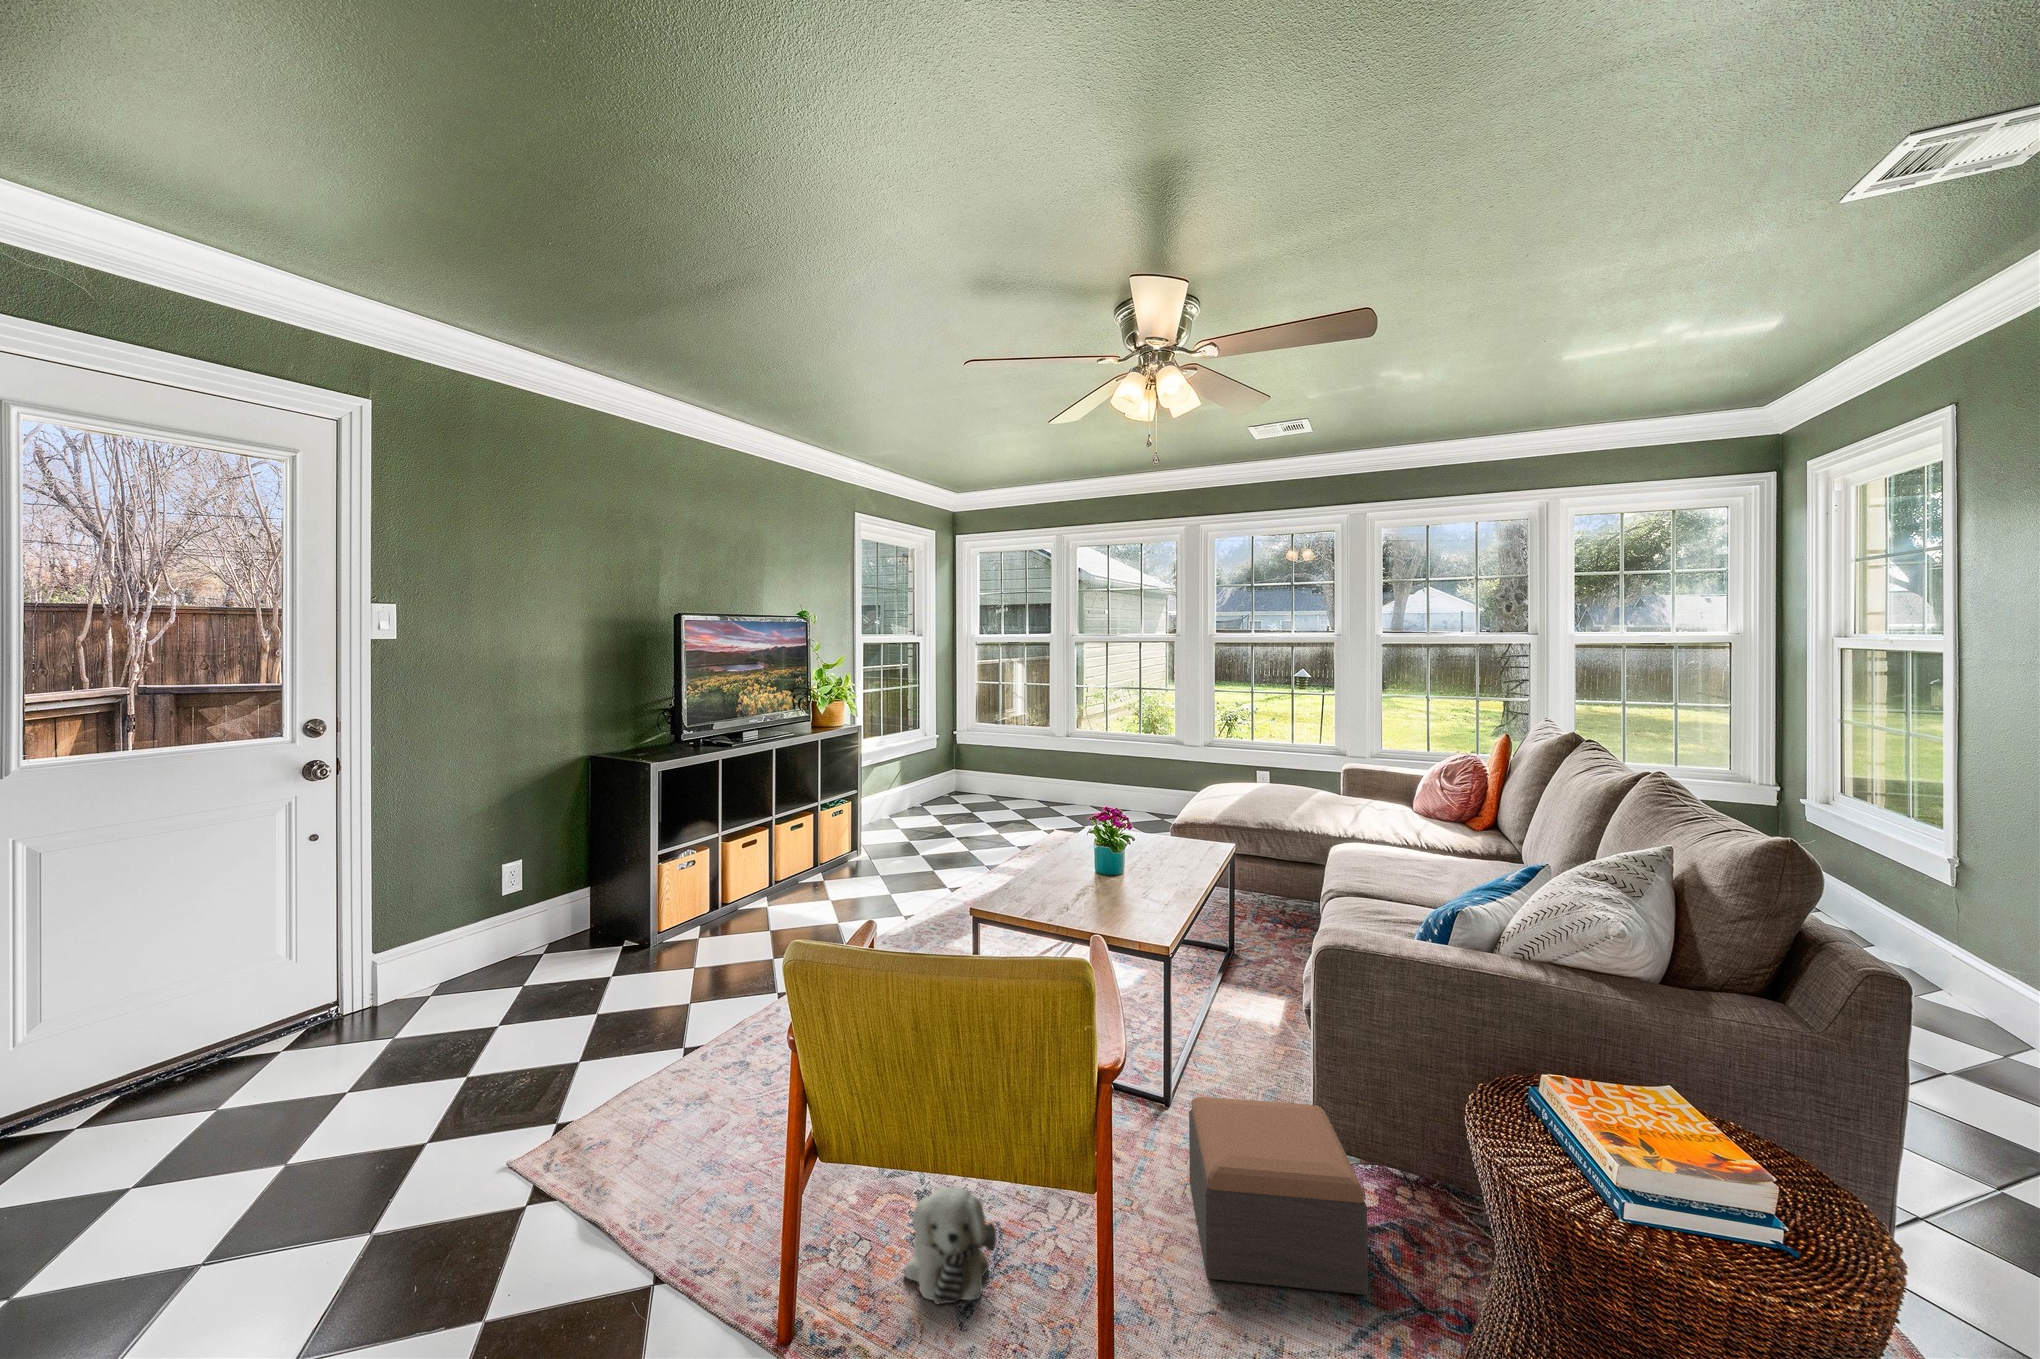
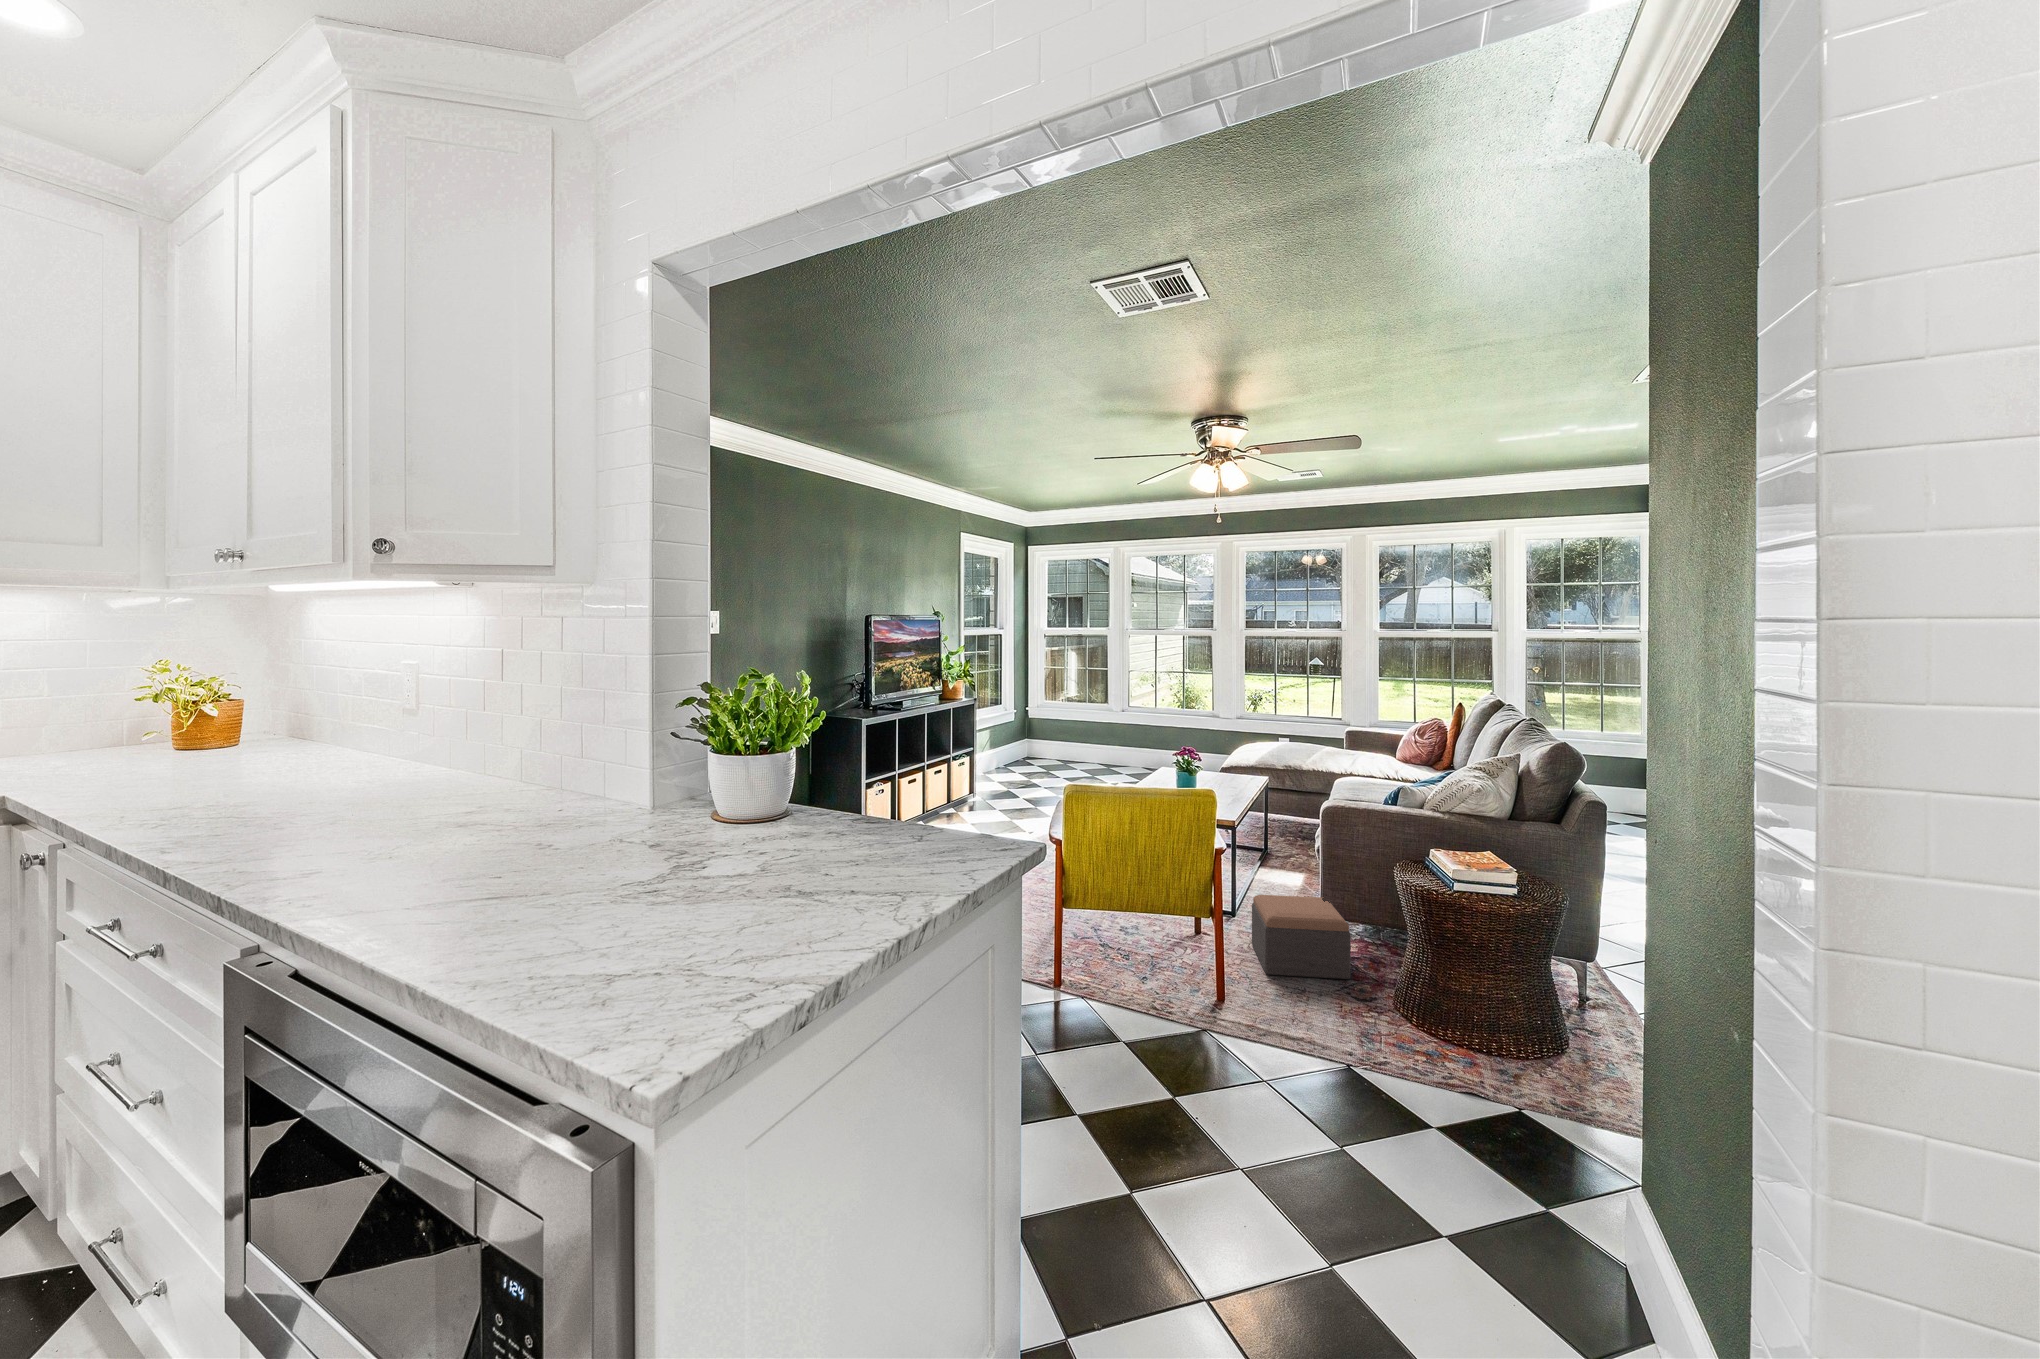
plush toy: present [905,1187,996,1304] -> none [1105,926,1154,981]

